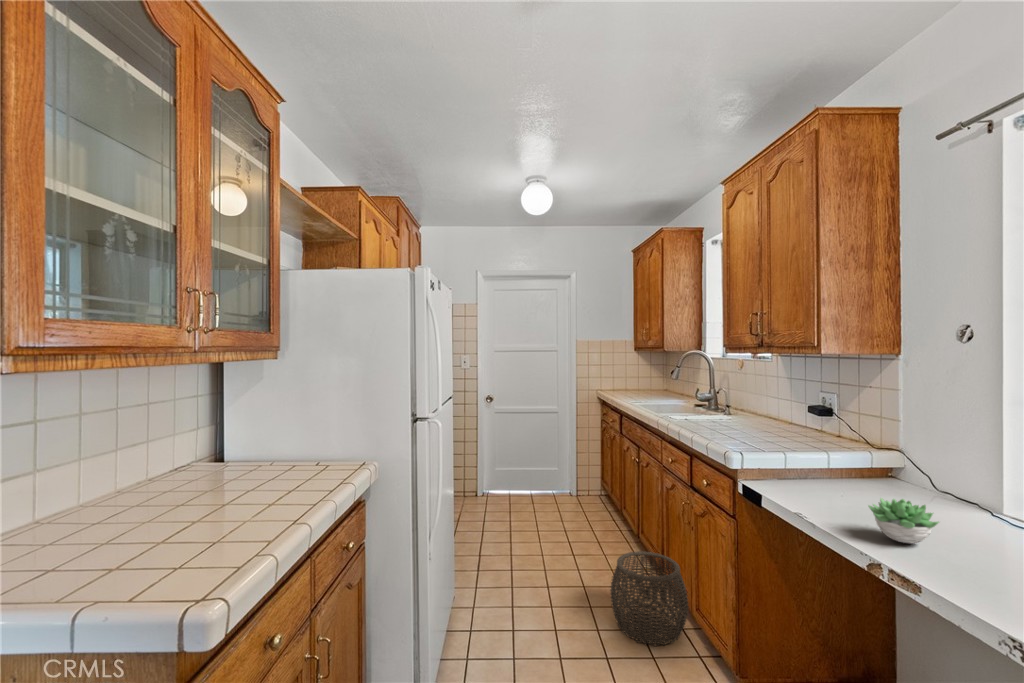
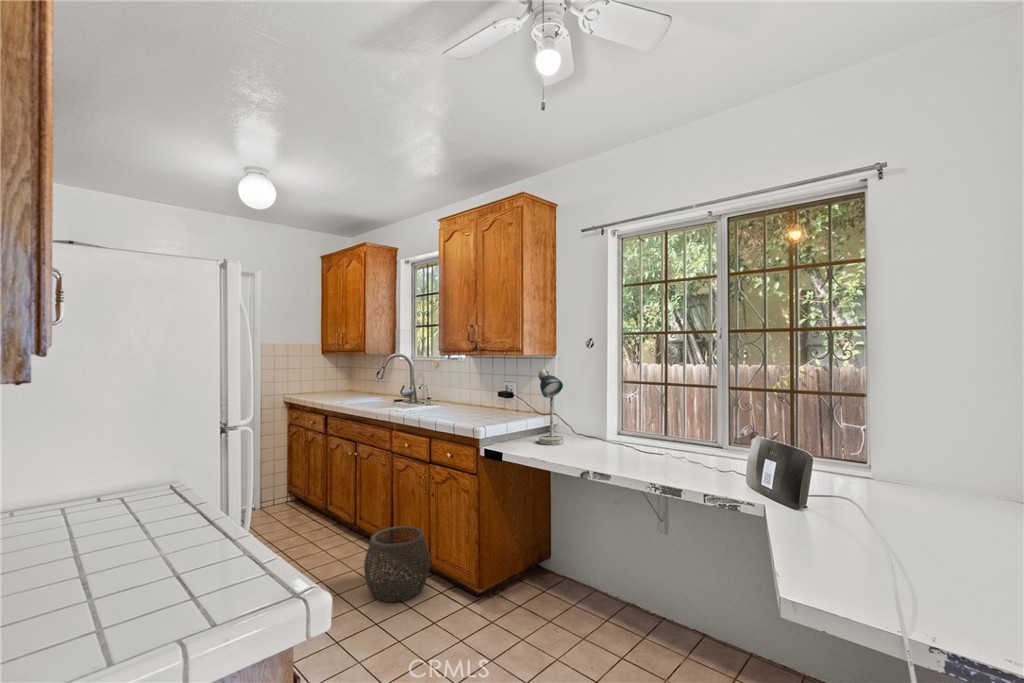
desk lamp: none [832,377,895,501] -> present [538,370,564,445]
succulent plant: present [869,498,939,543] -> none [570,437,603,460]

